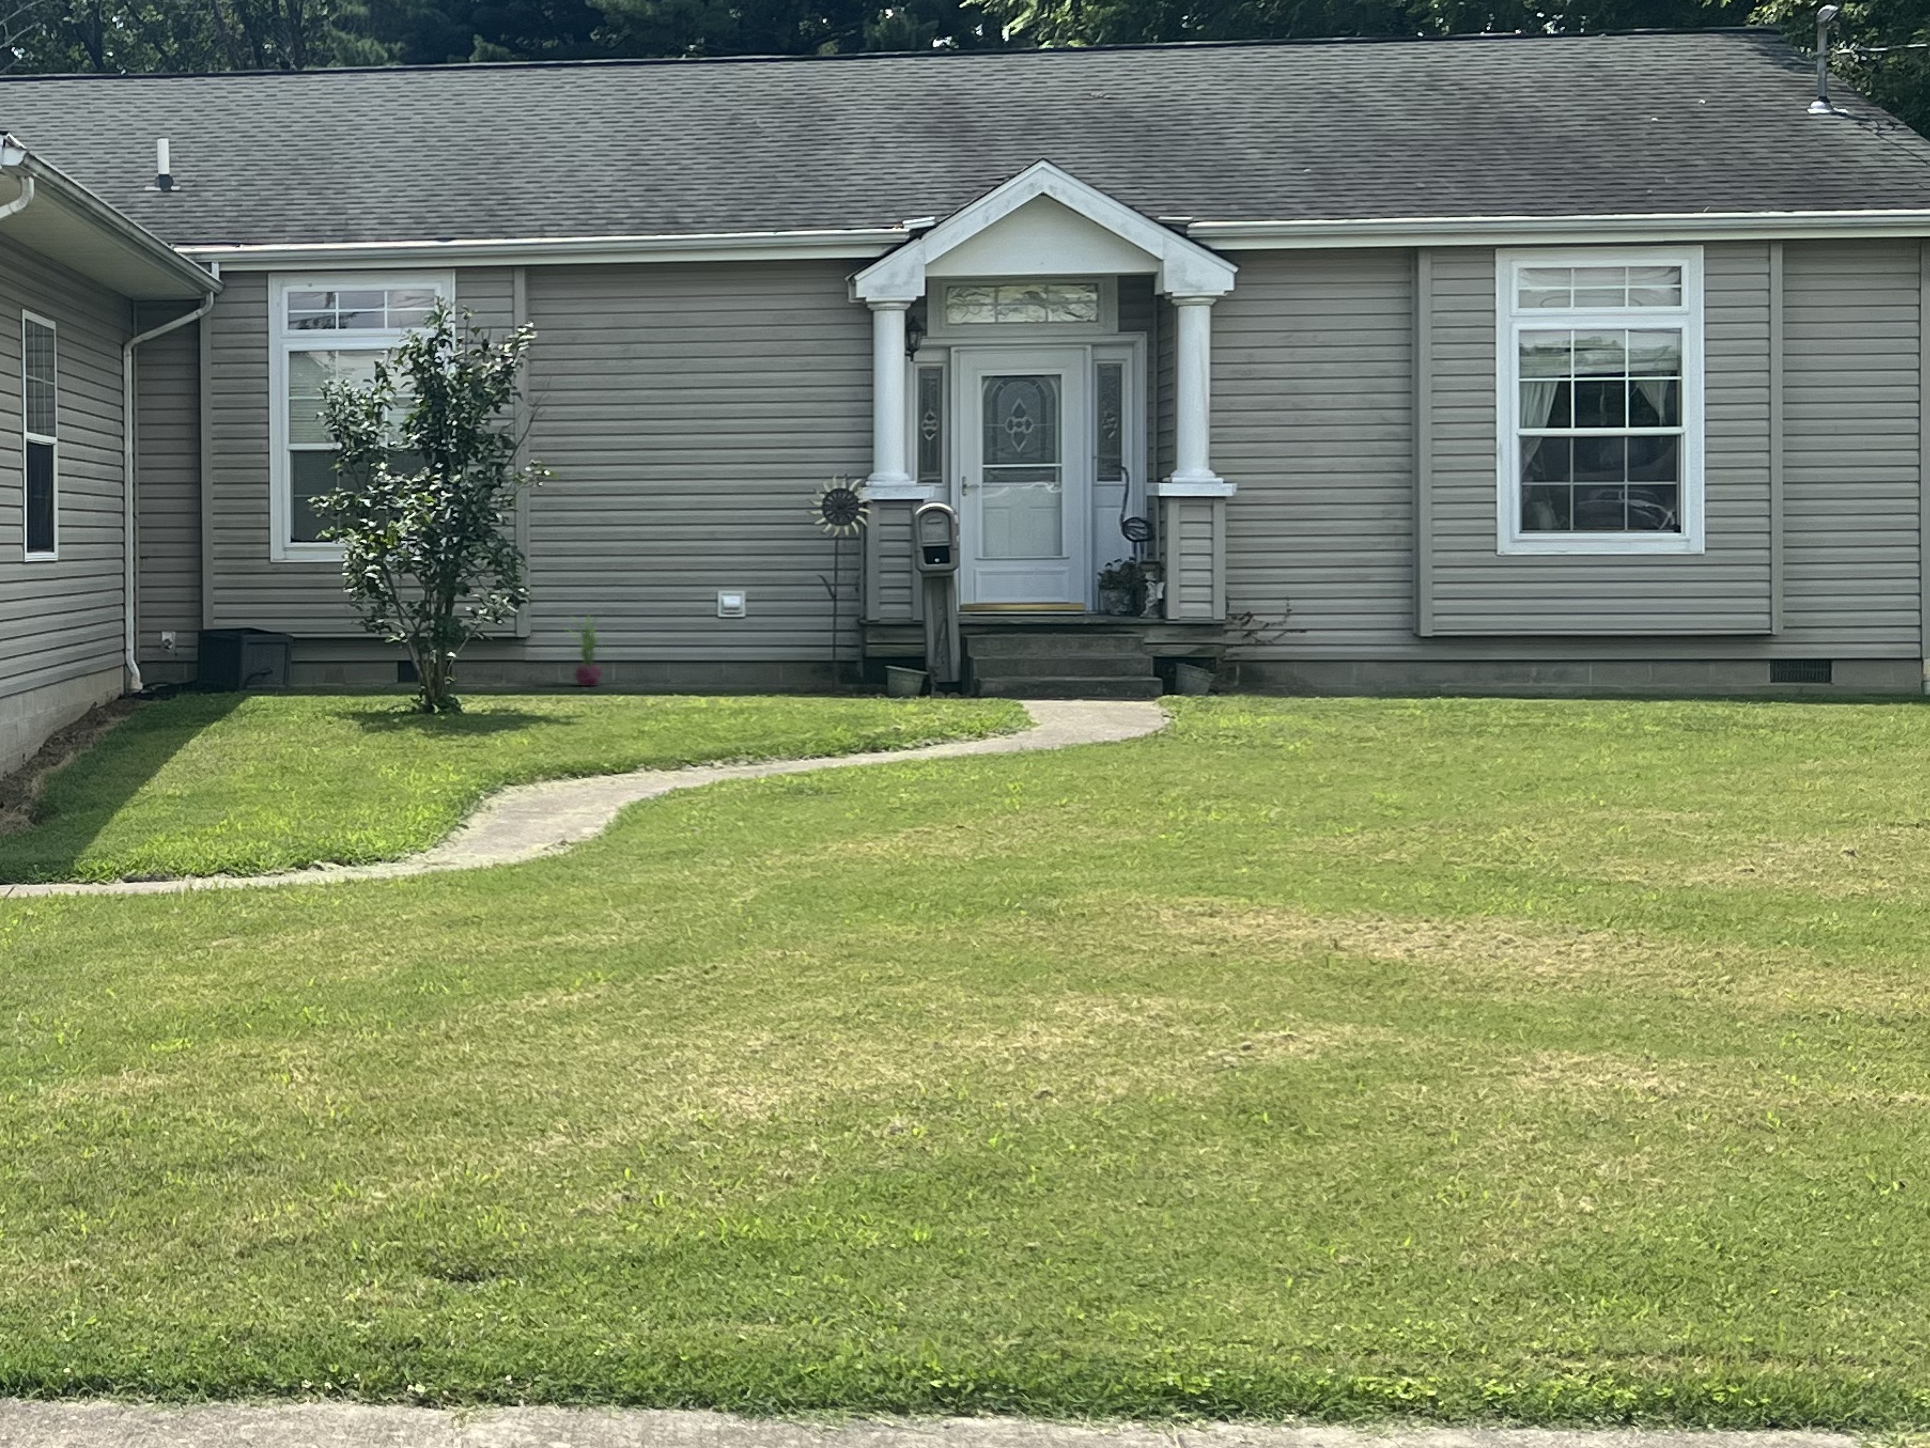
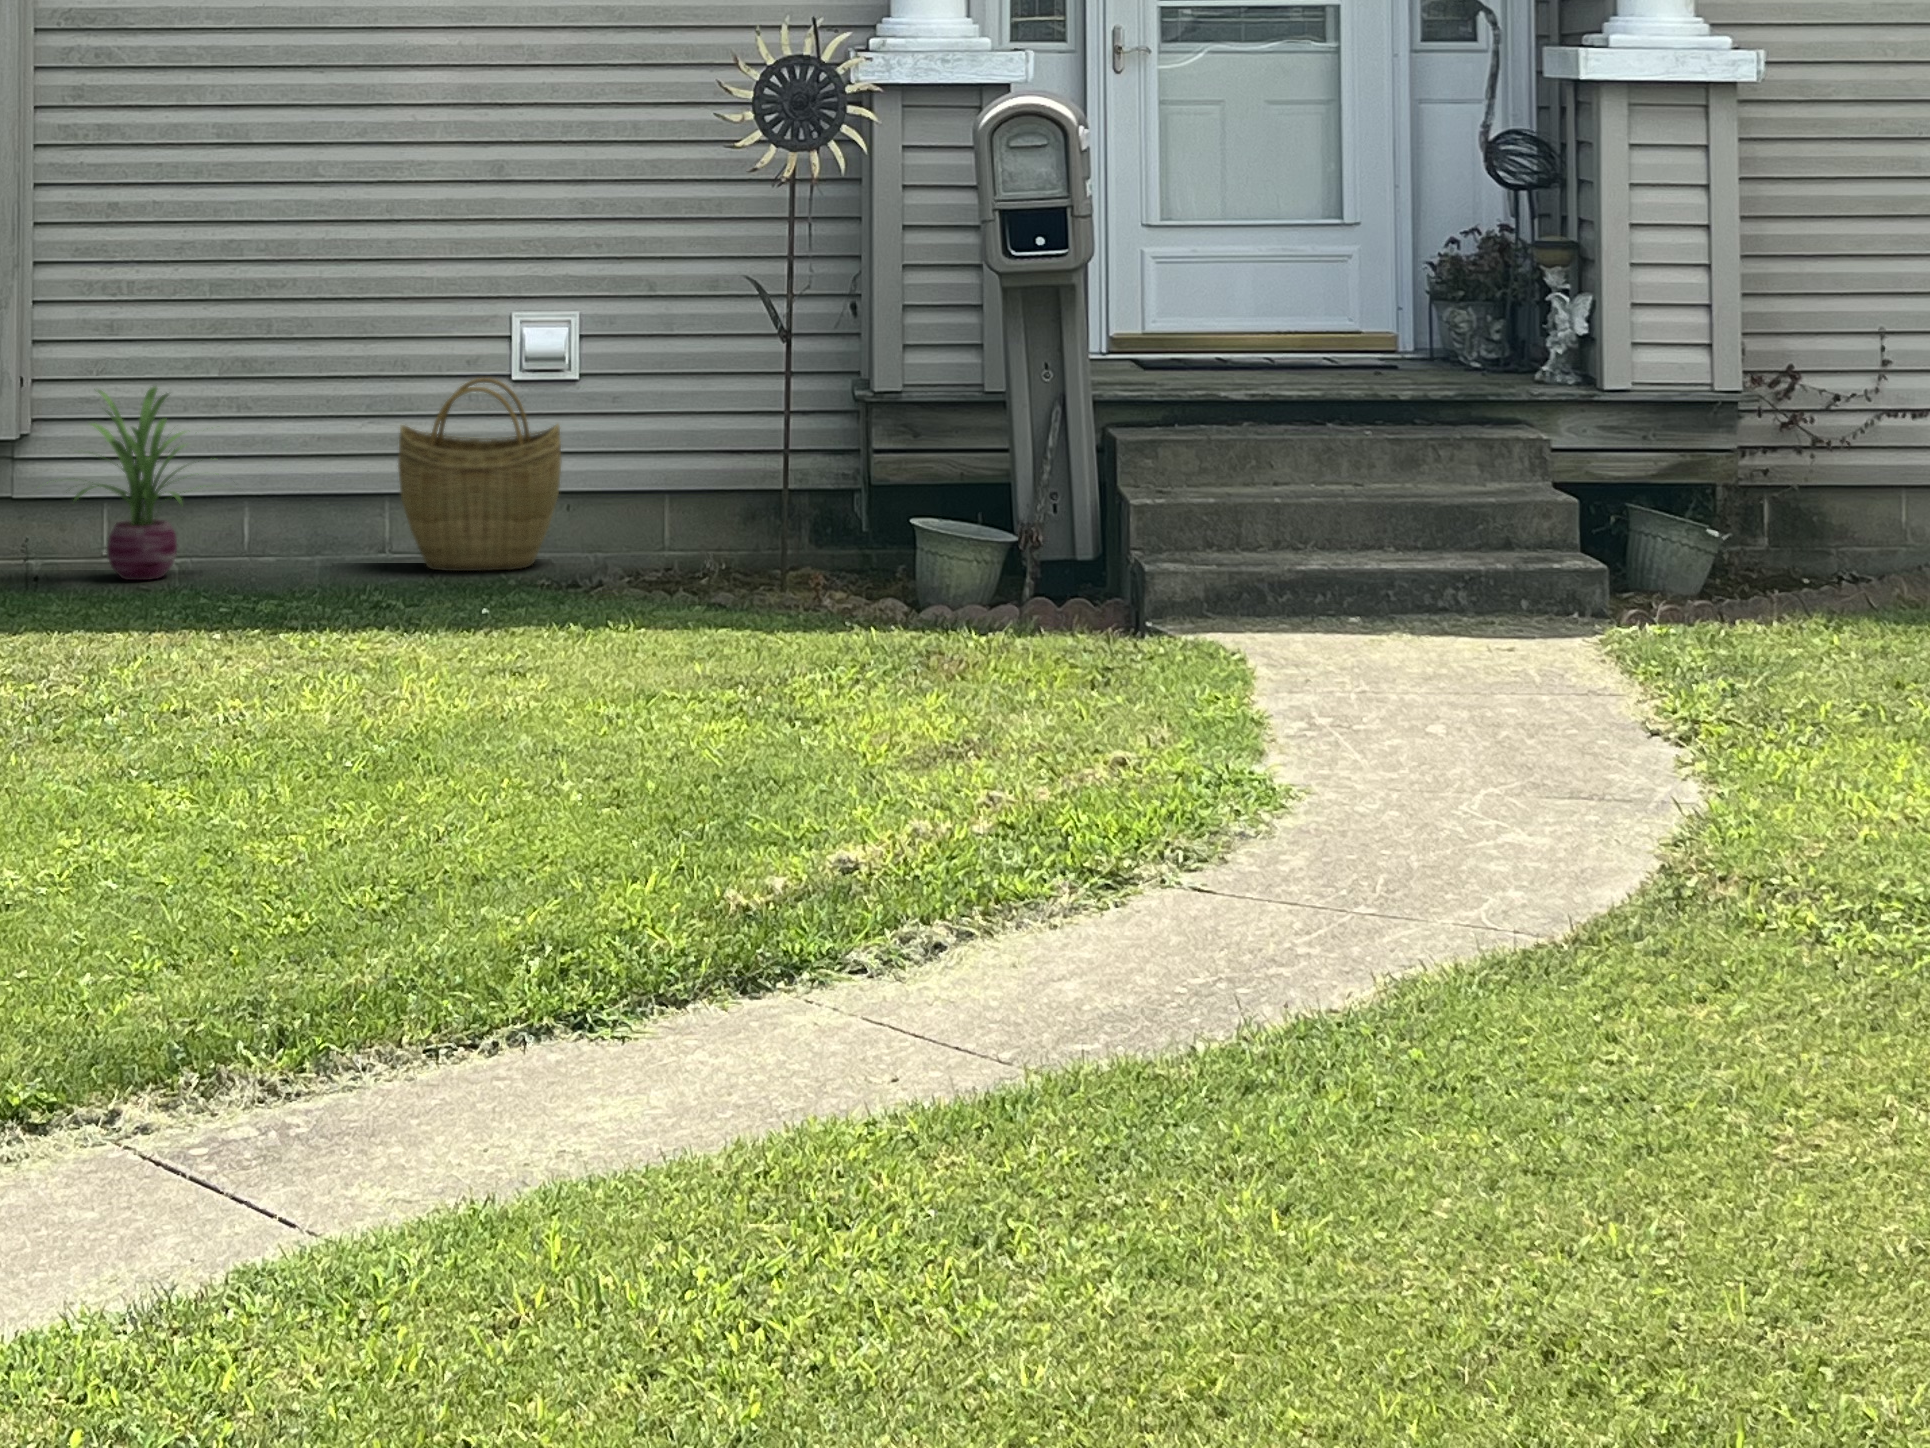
woven basket: none [682,613,746,685] -> present [398,378,562,571]

